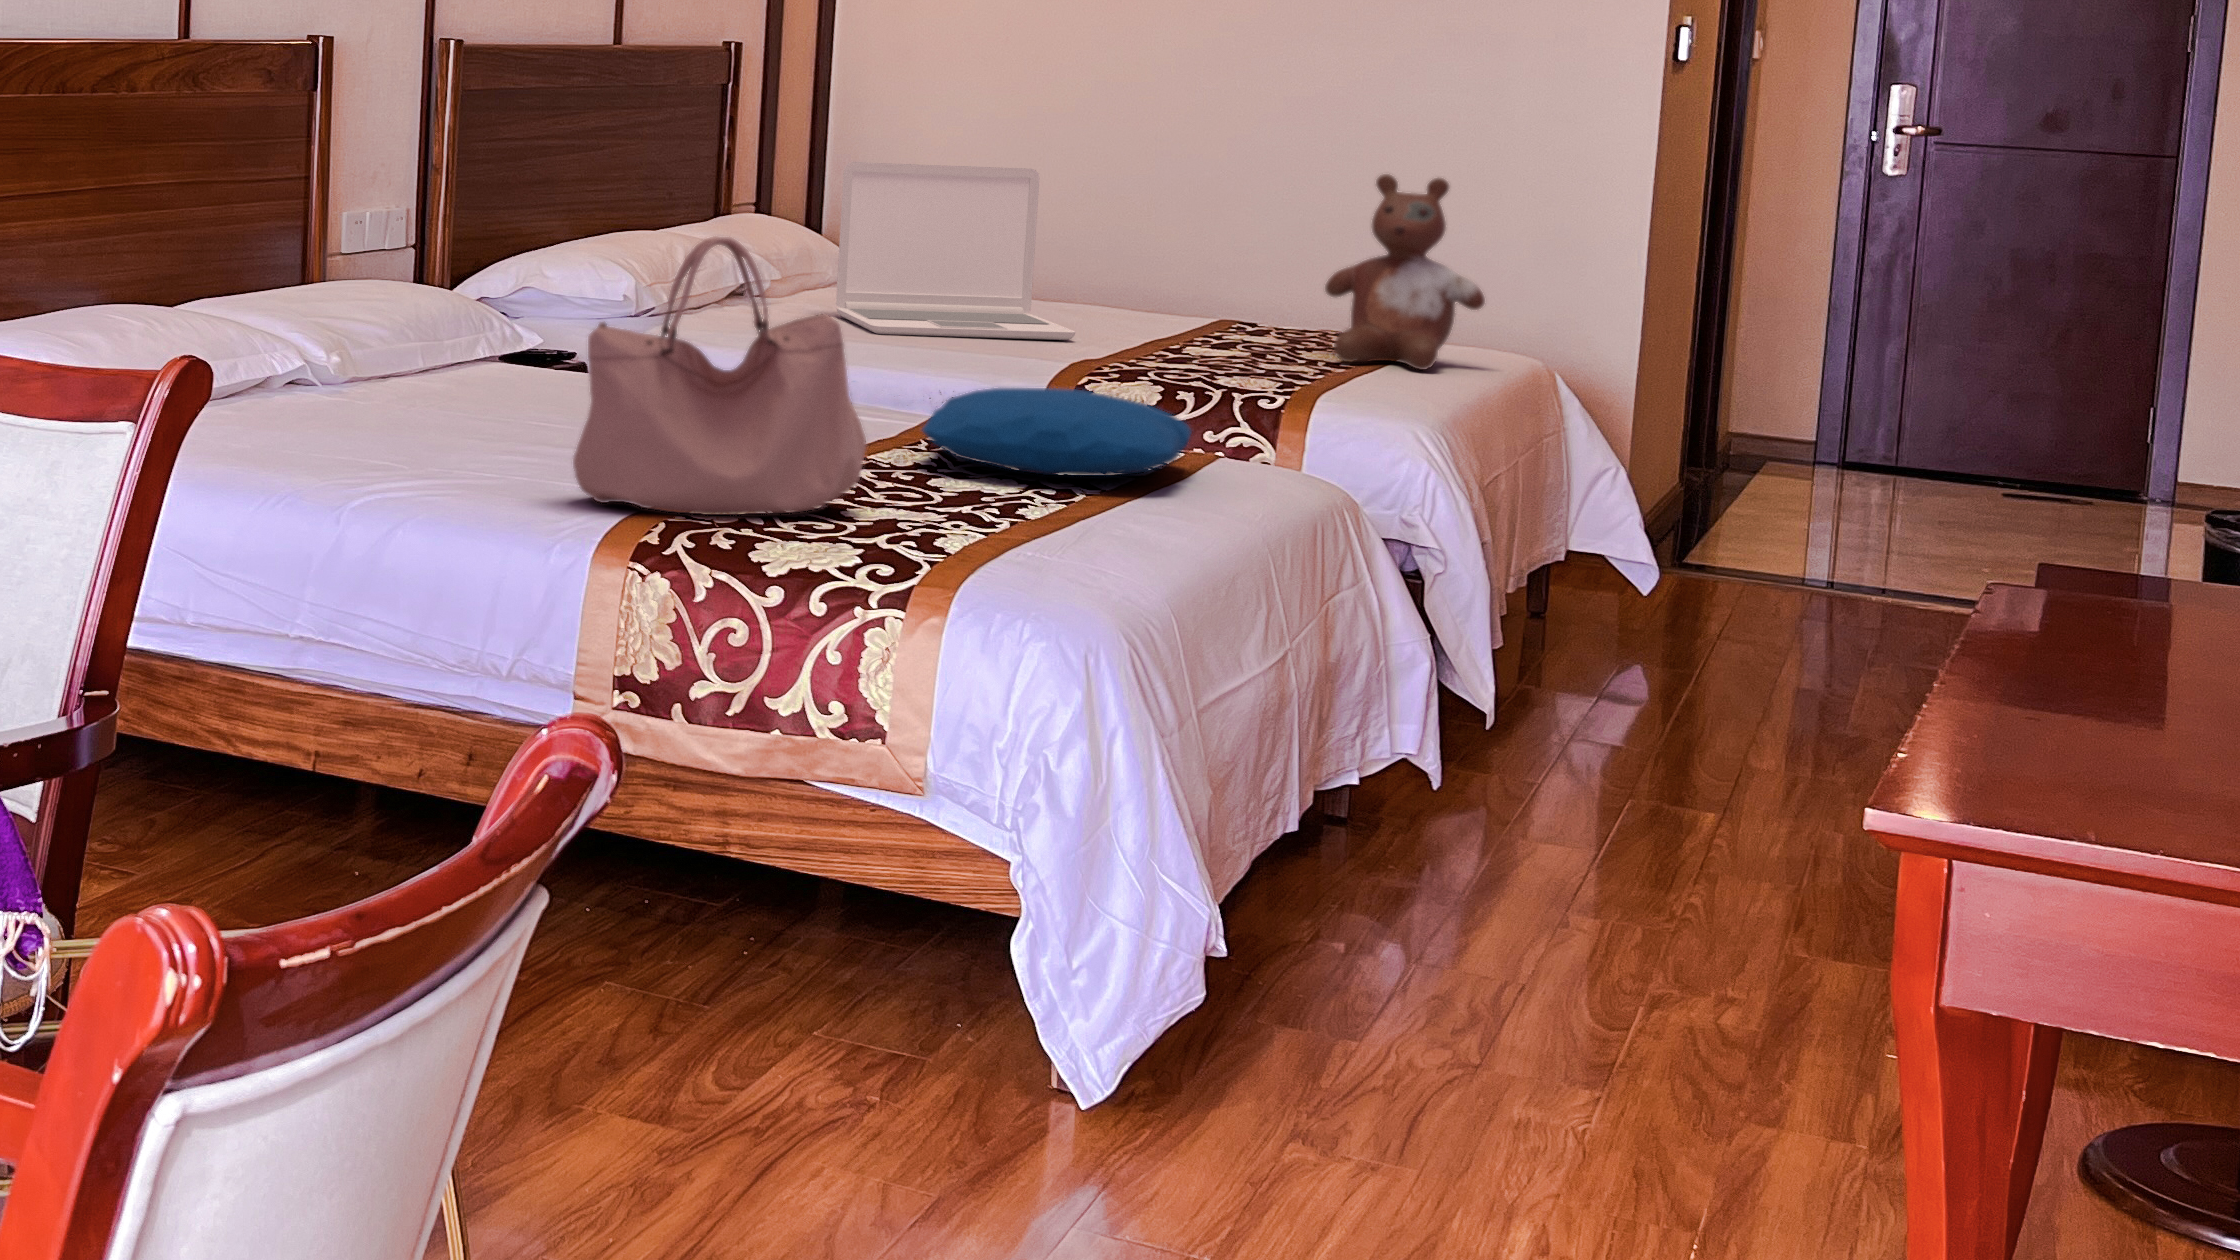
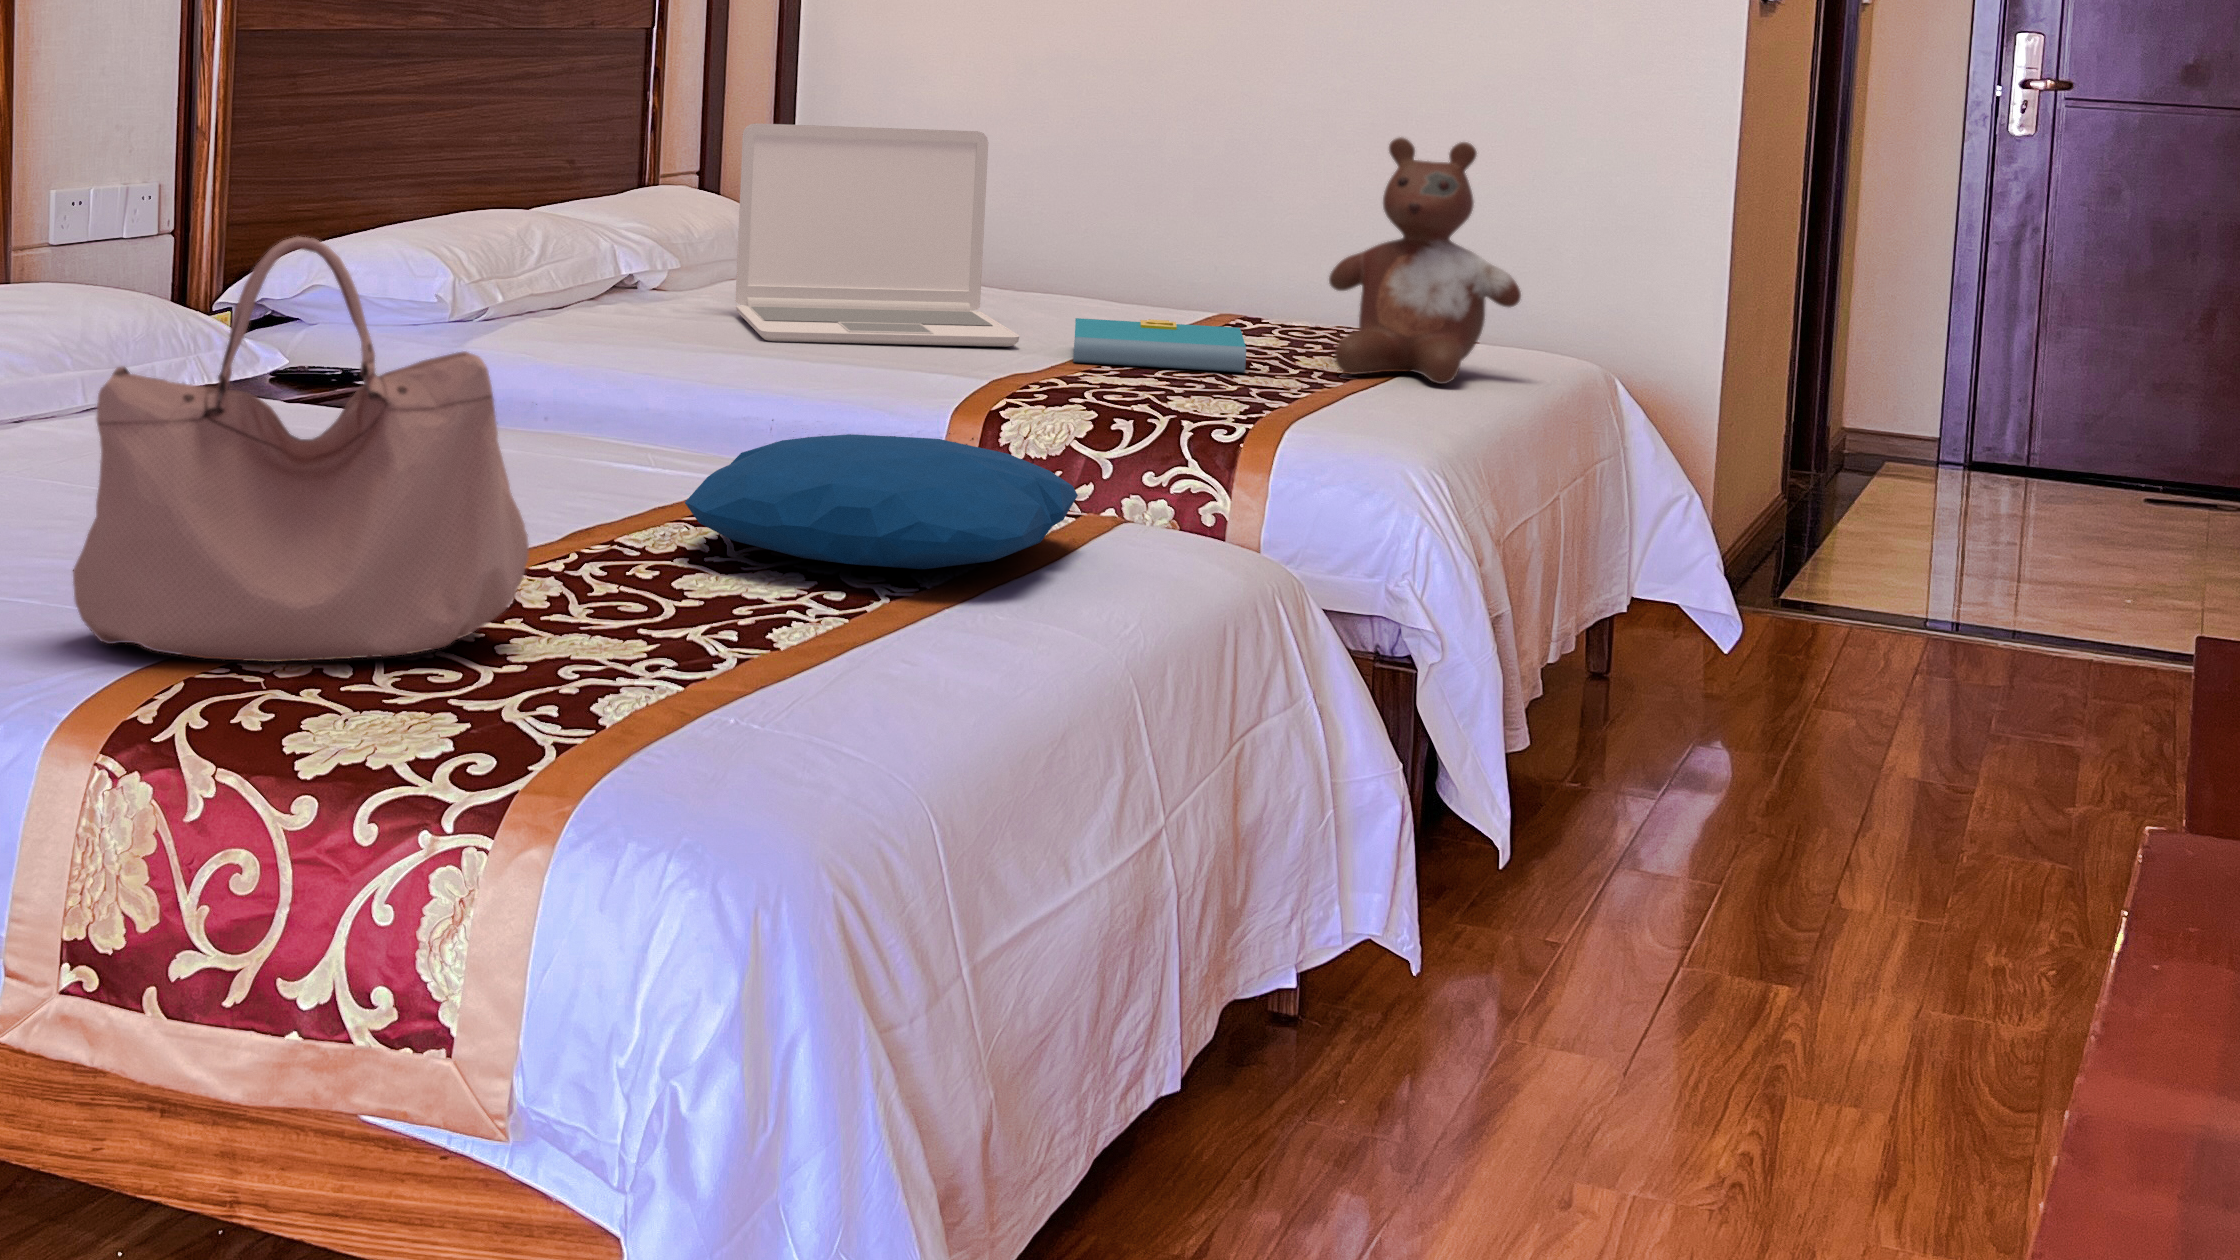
book: none [1117,318,1264,360] -> present [1073,318,1246,372]

